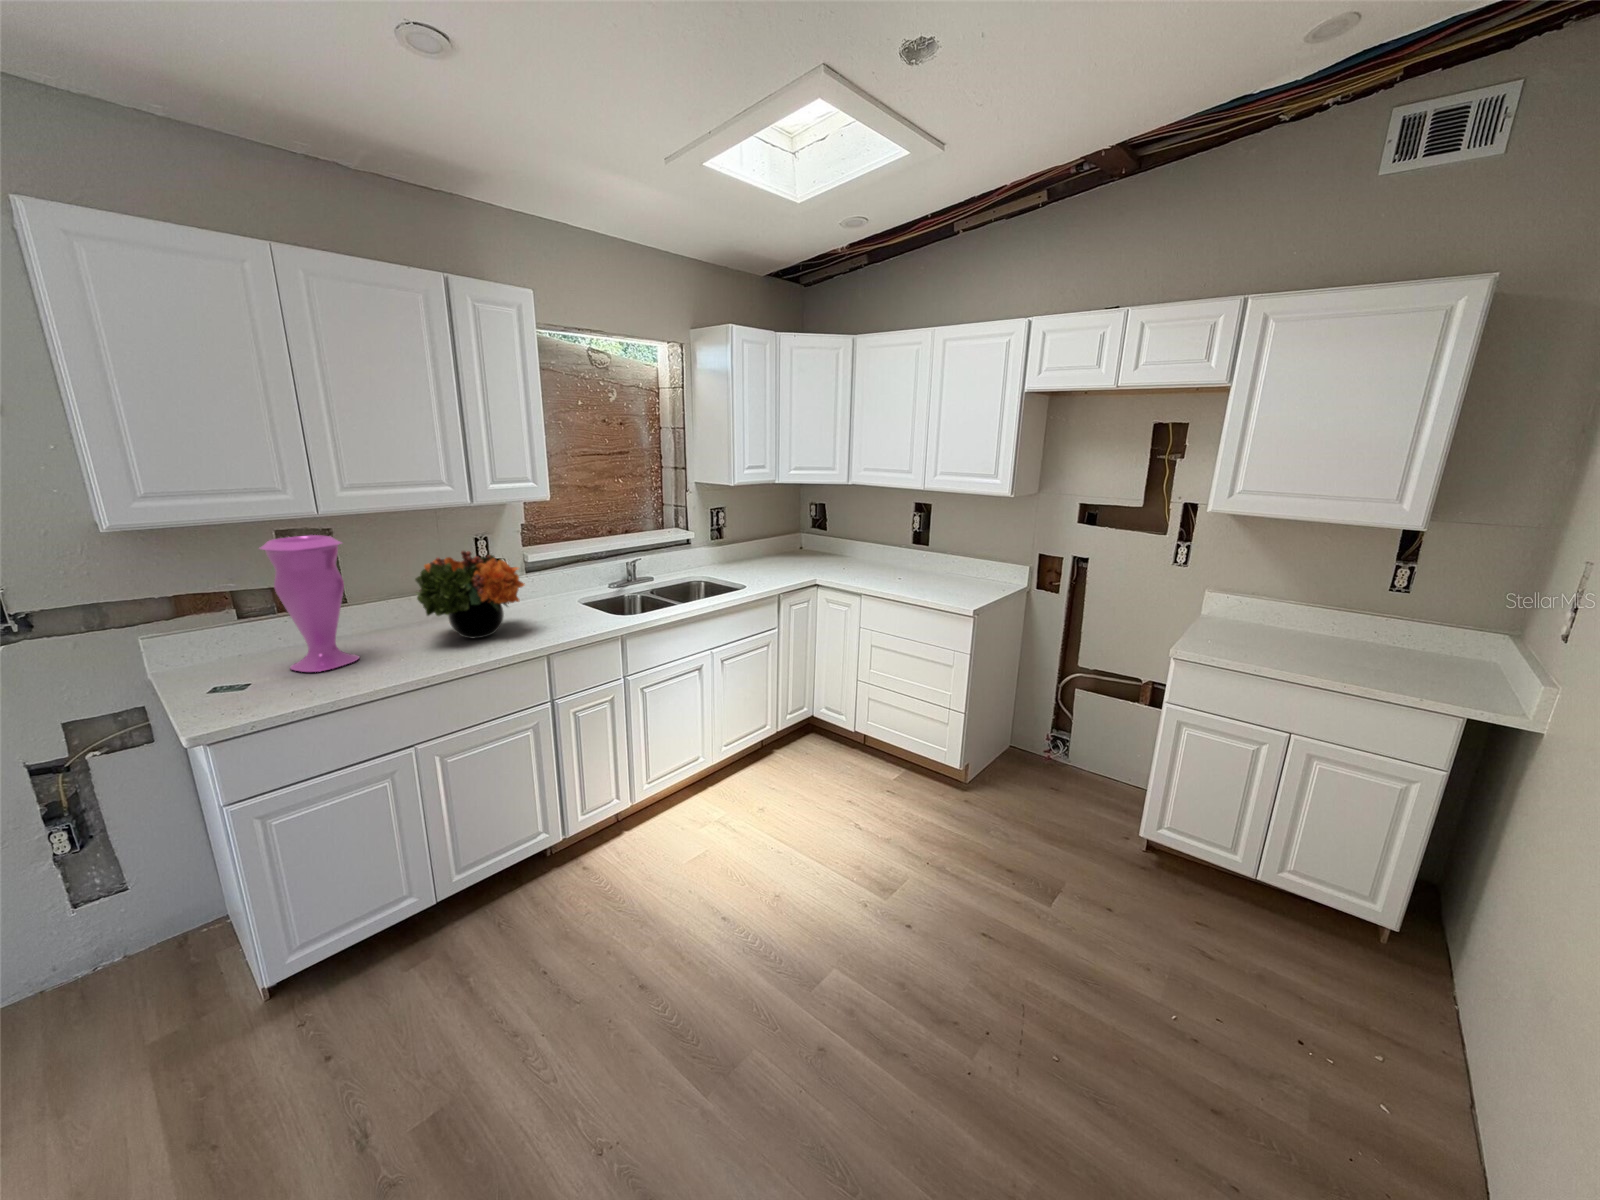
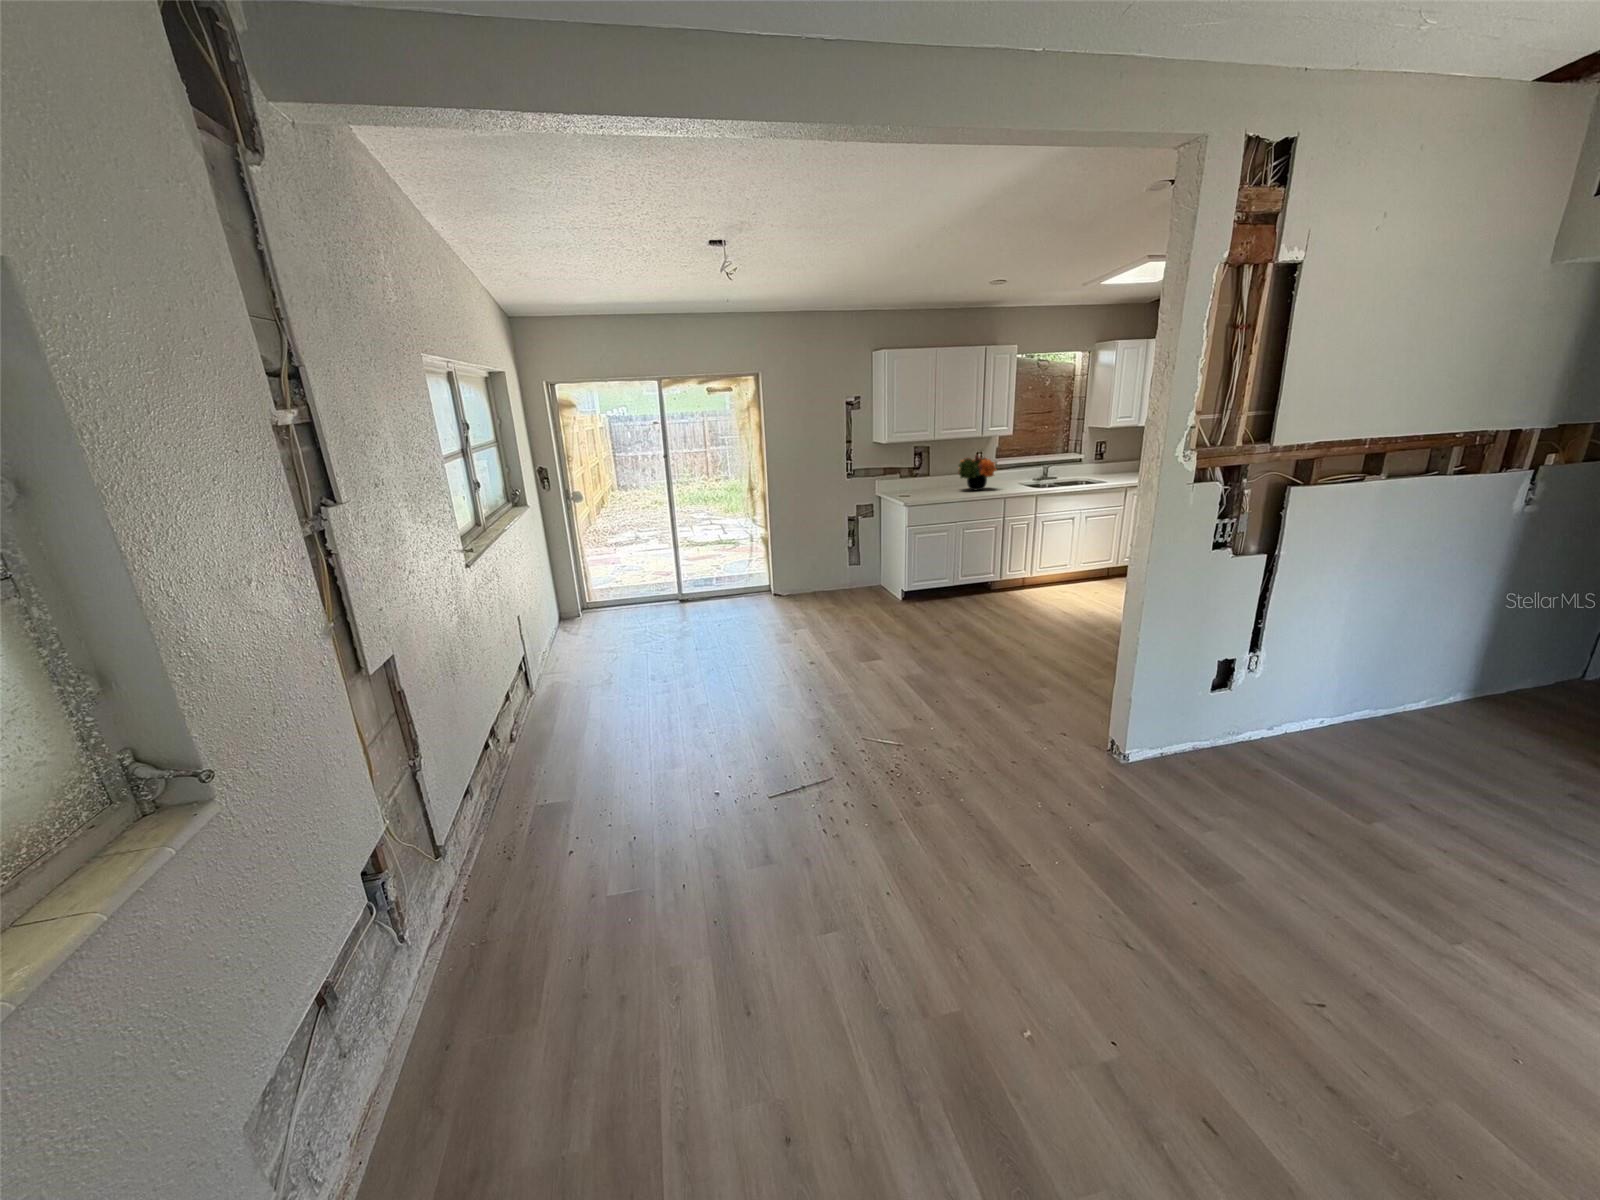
vase: present [260,535,359,672] -> none [916,447,939,494]

